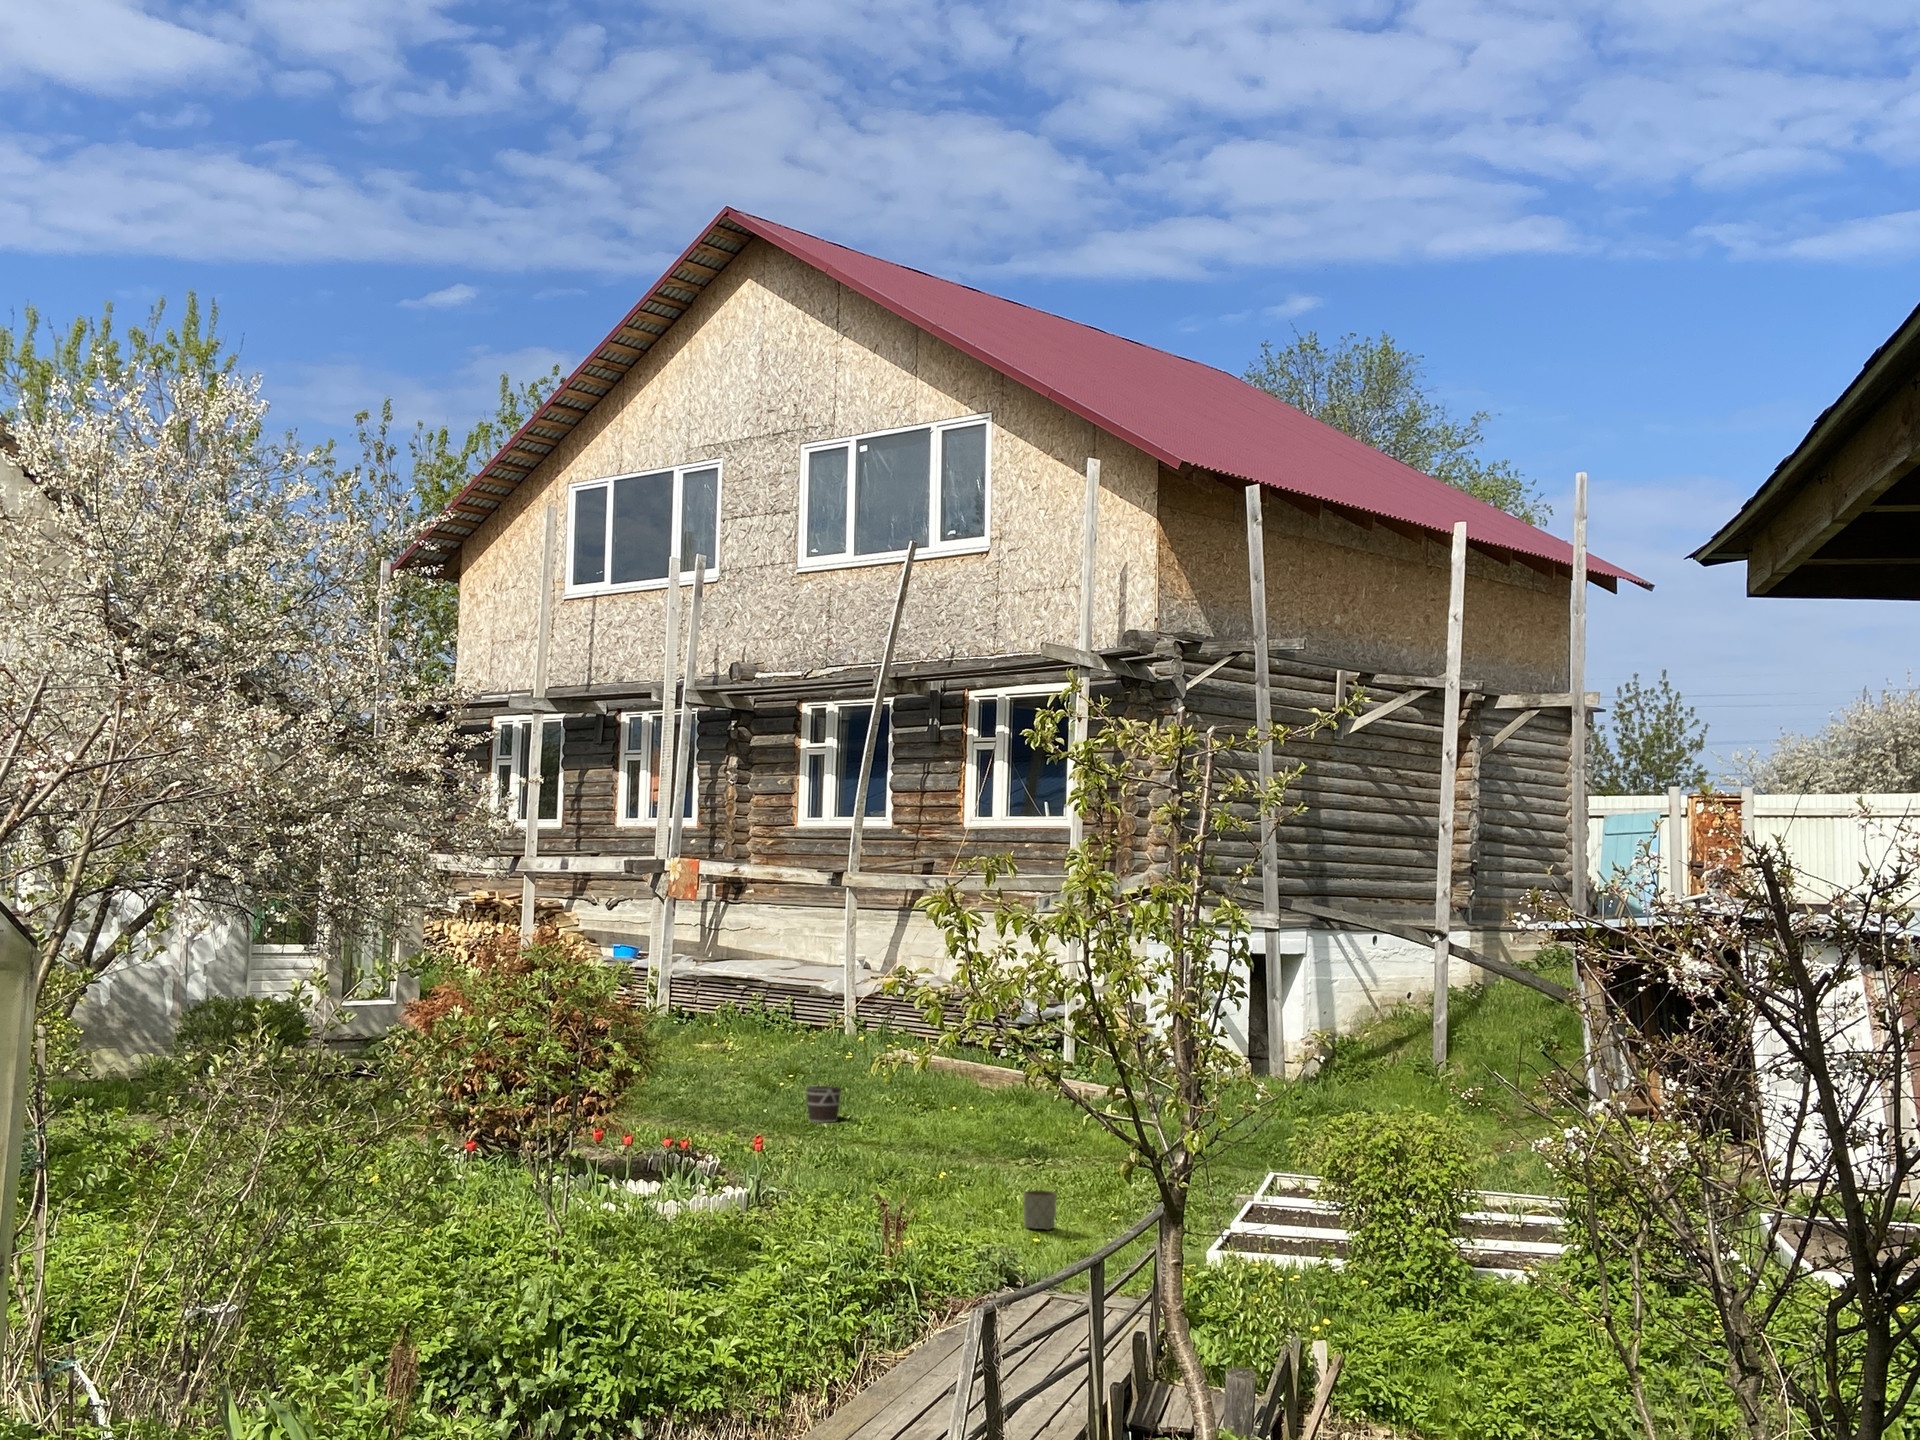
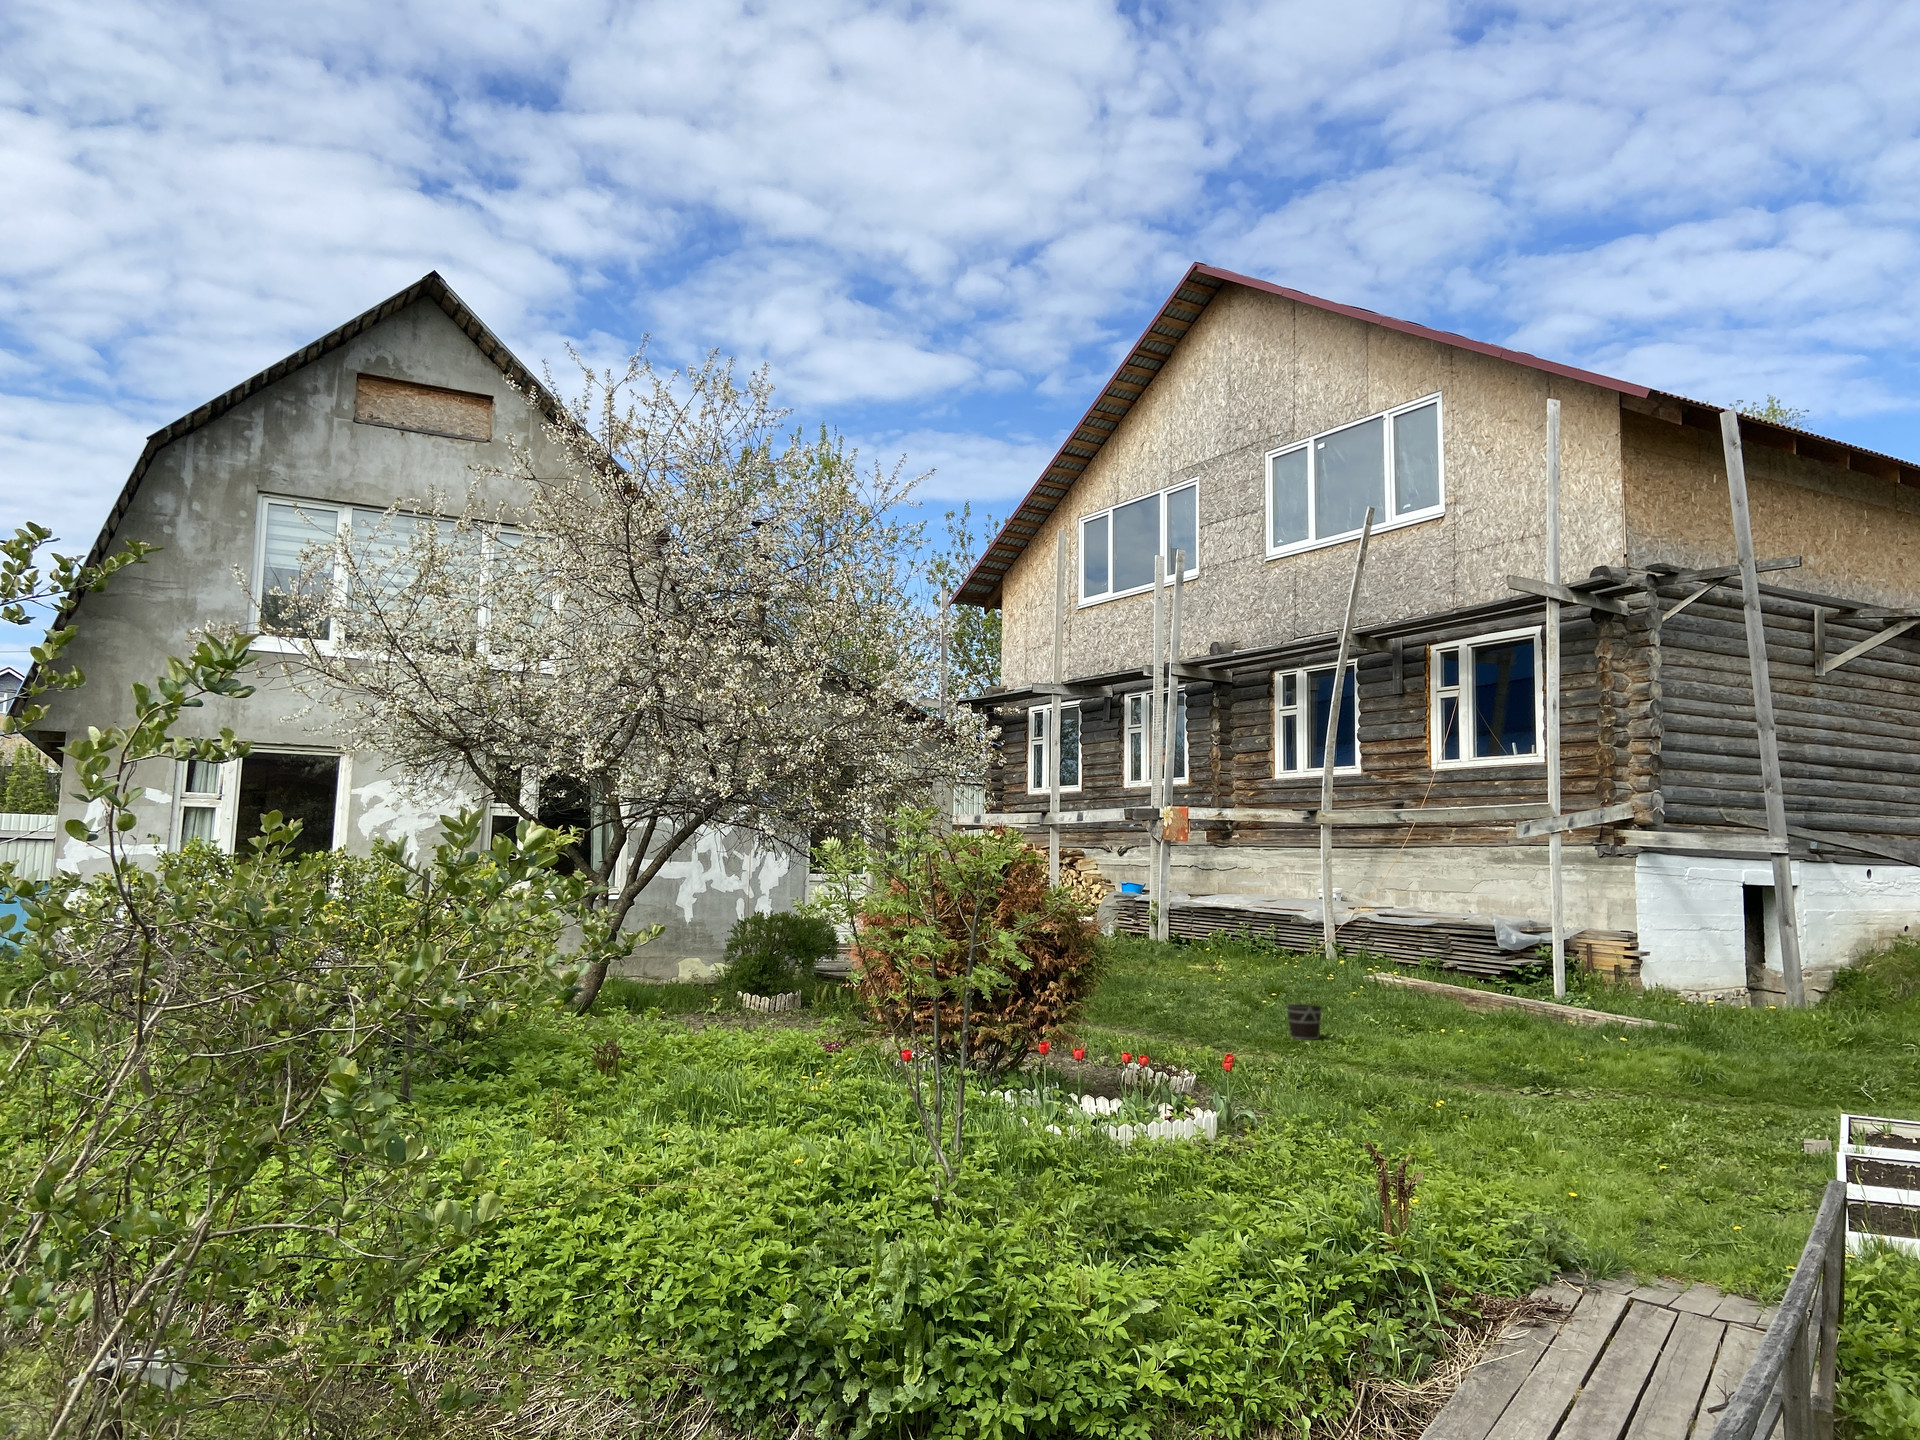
planter: present [1024,1190,1057,1230] -> none [1541,1133,1583,1182]

